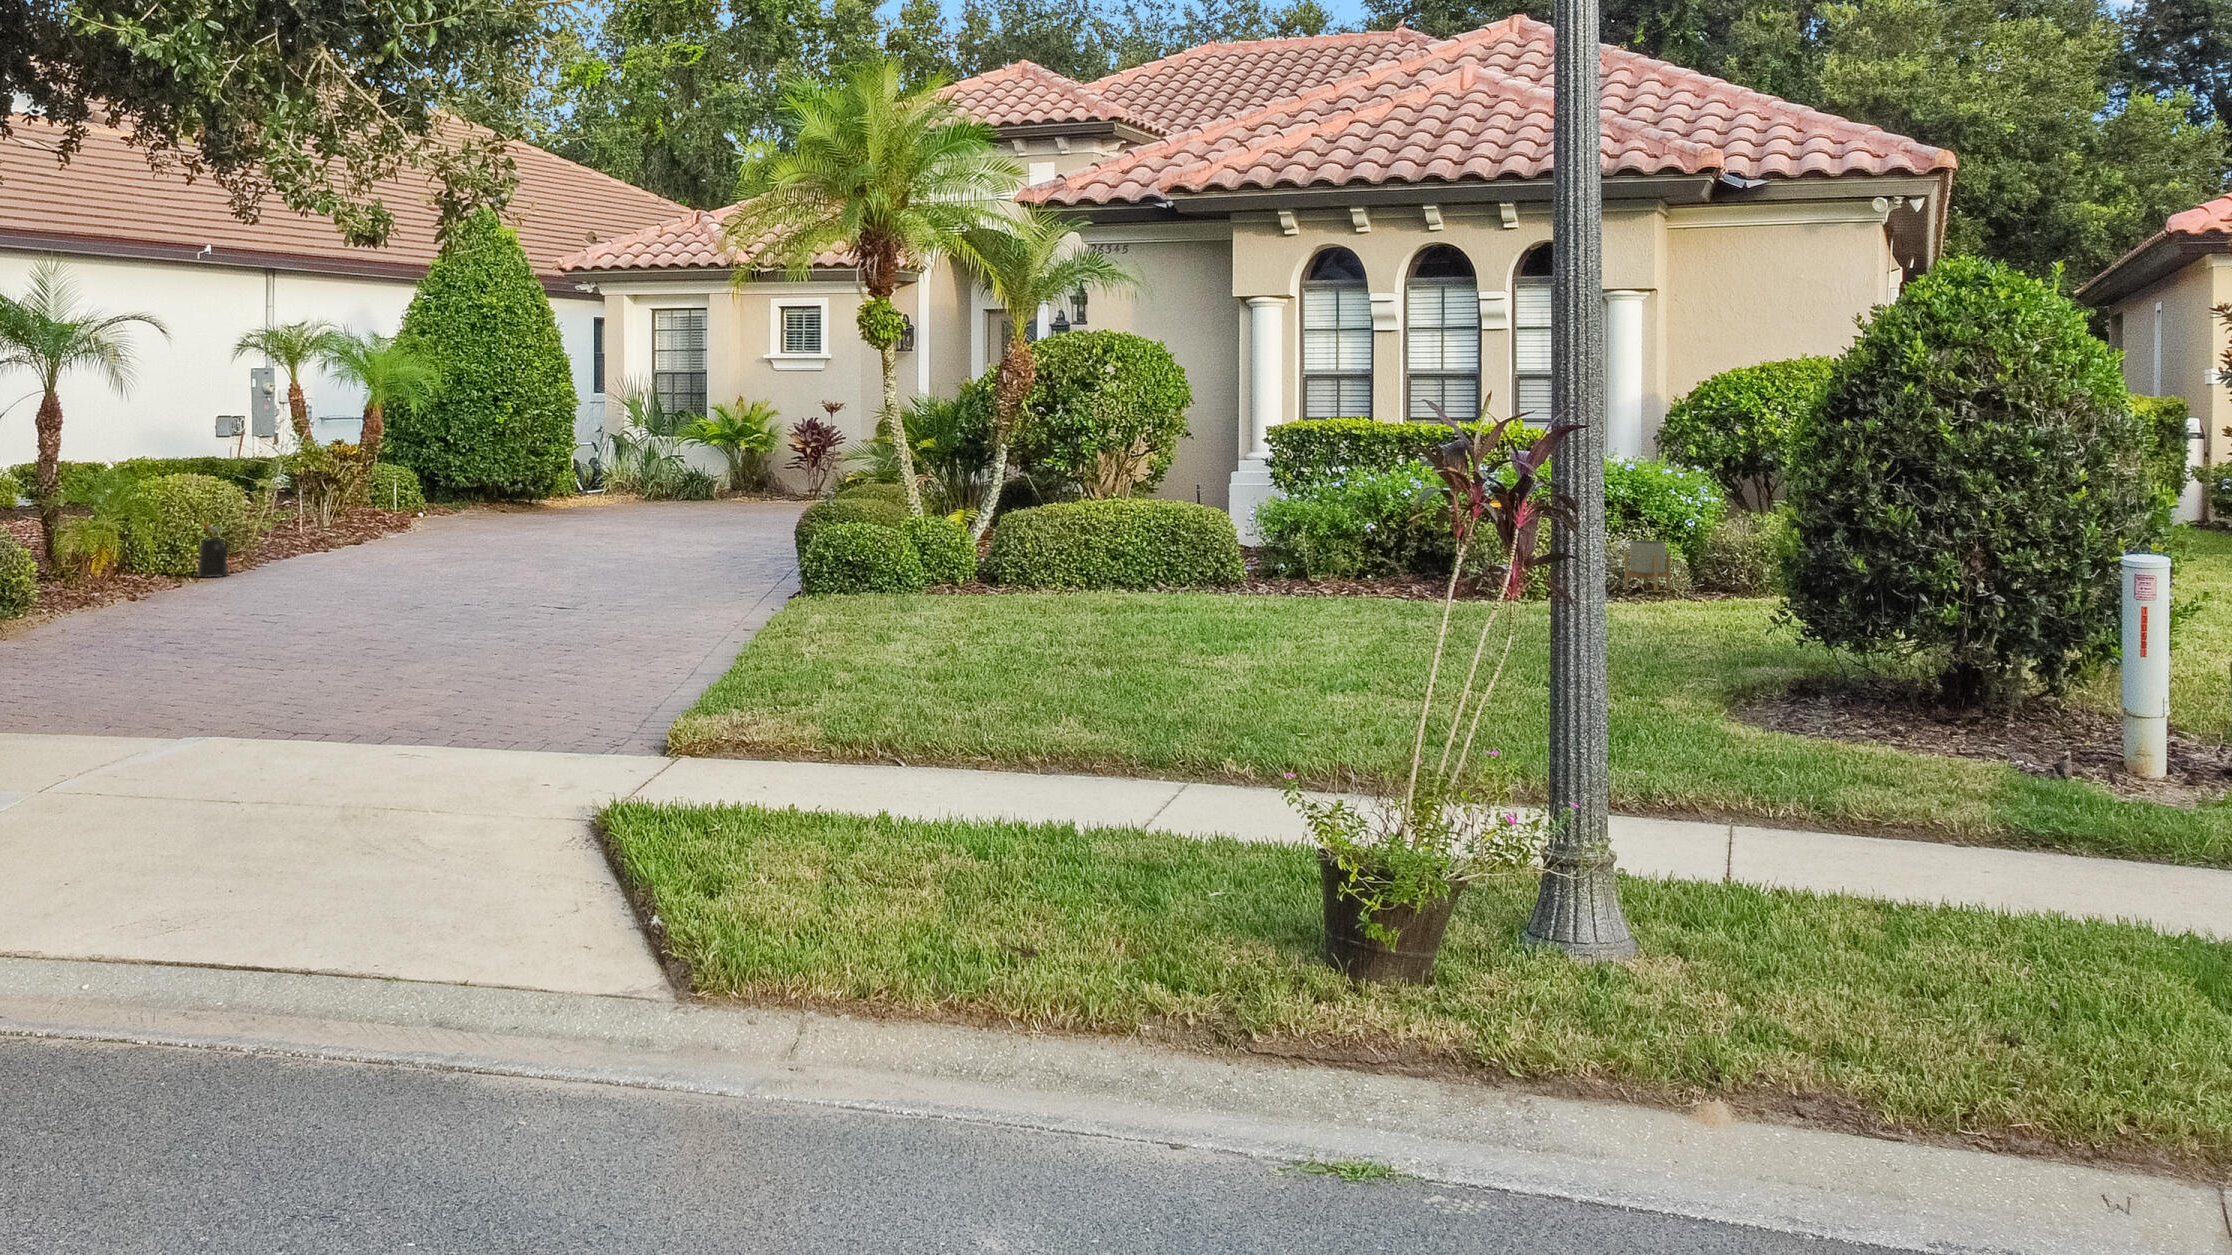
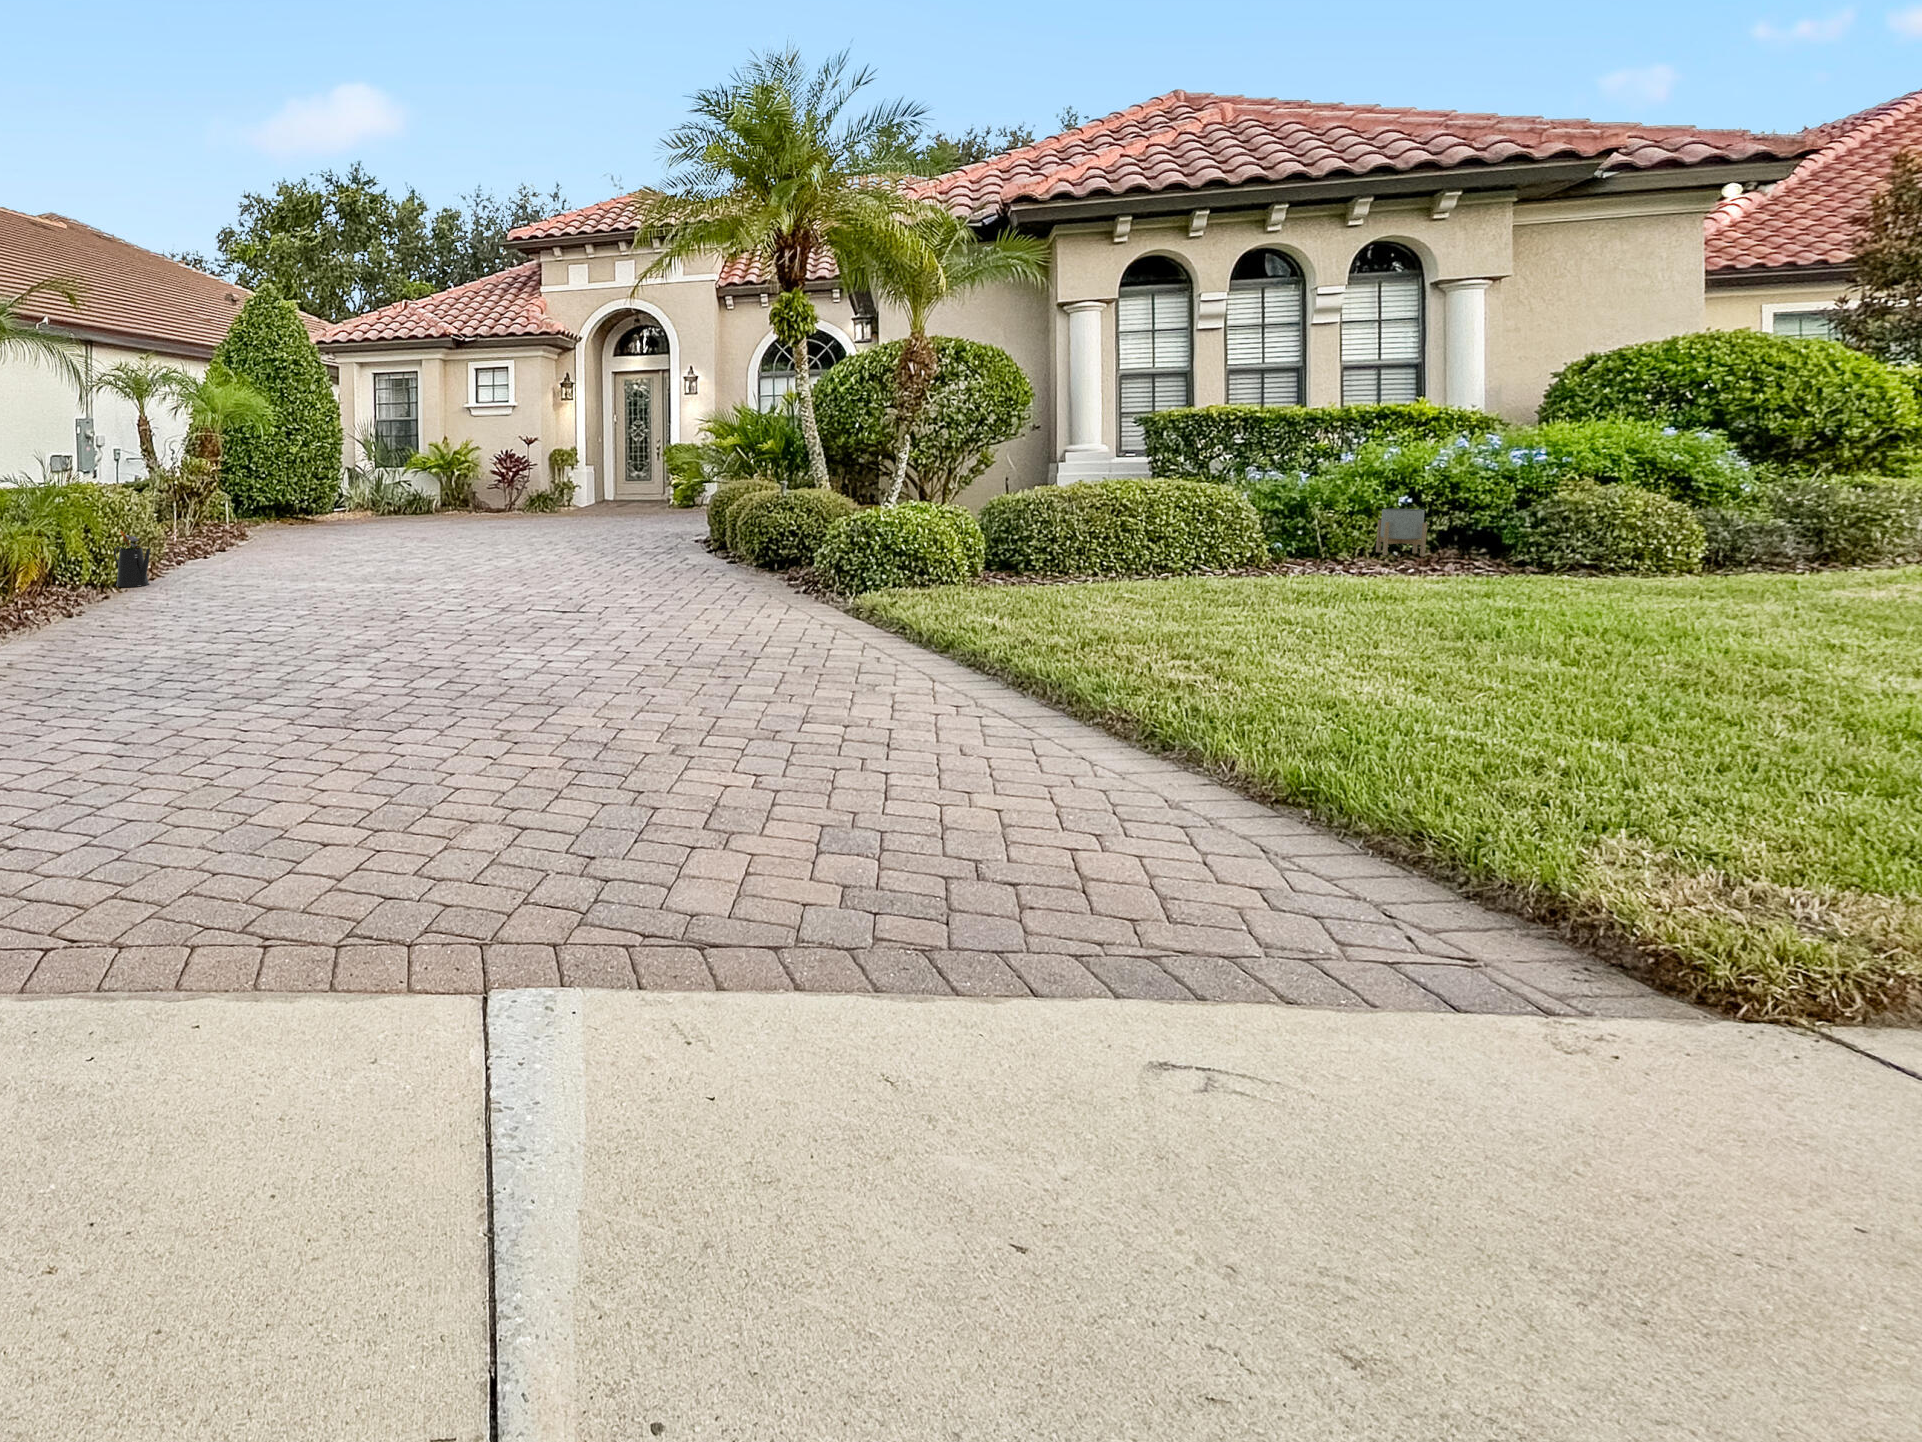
planter: present [1625,540,1670,592] -> present [1376,509,1427,557]

